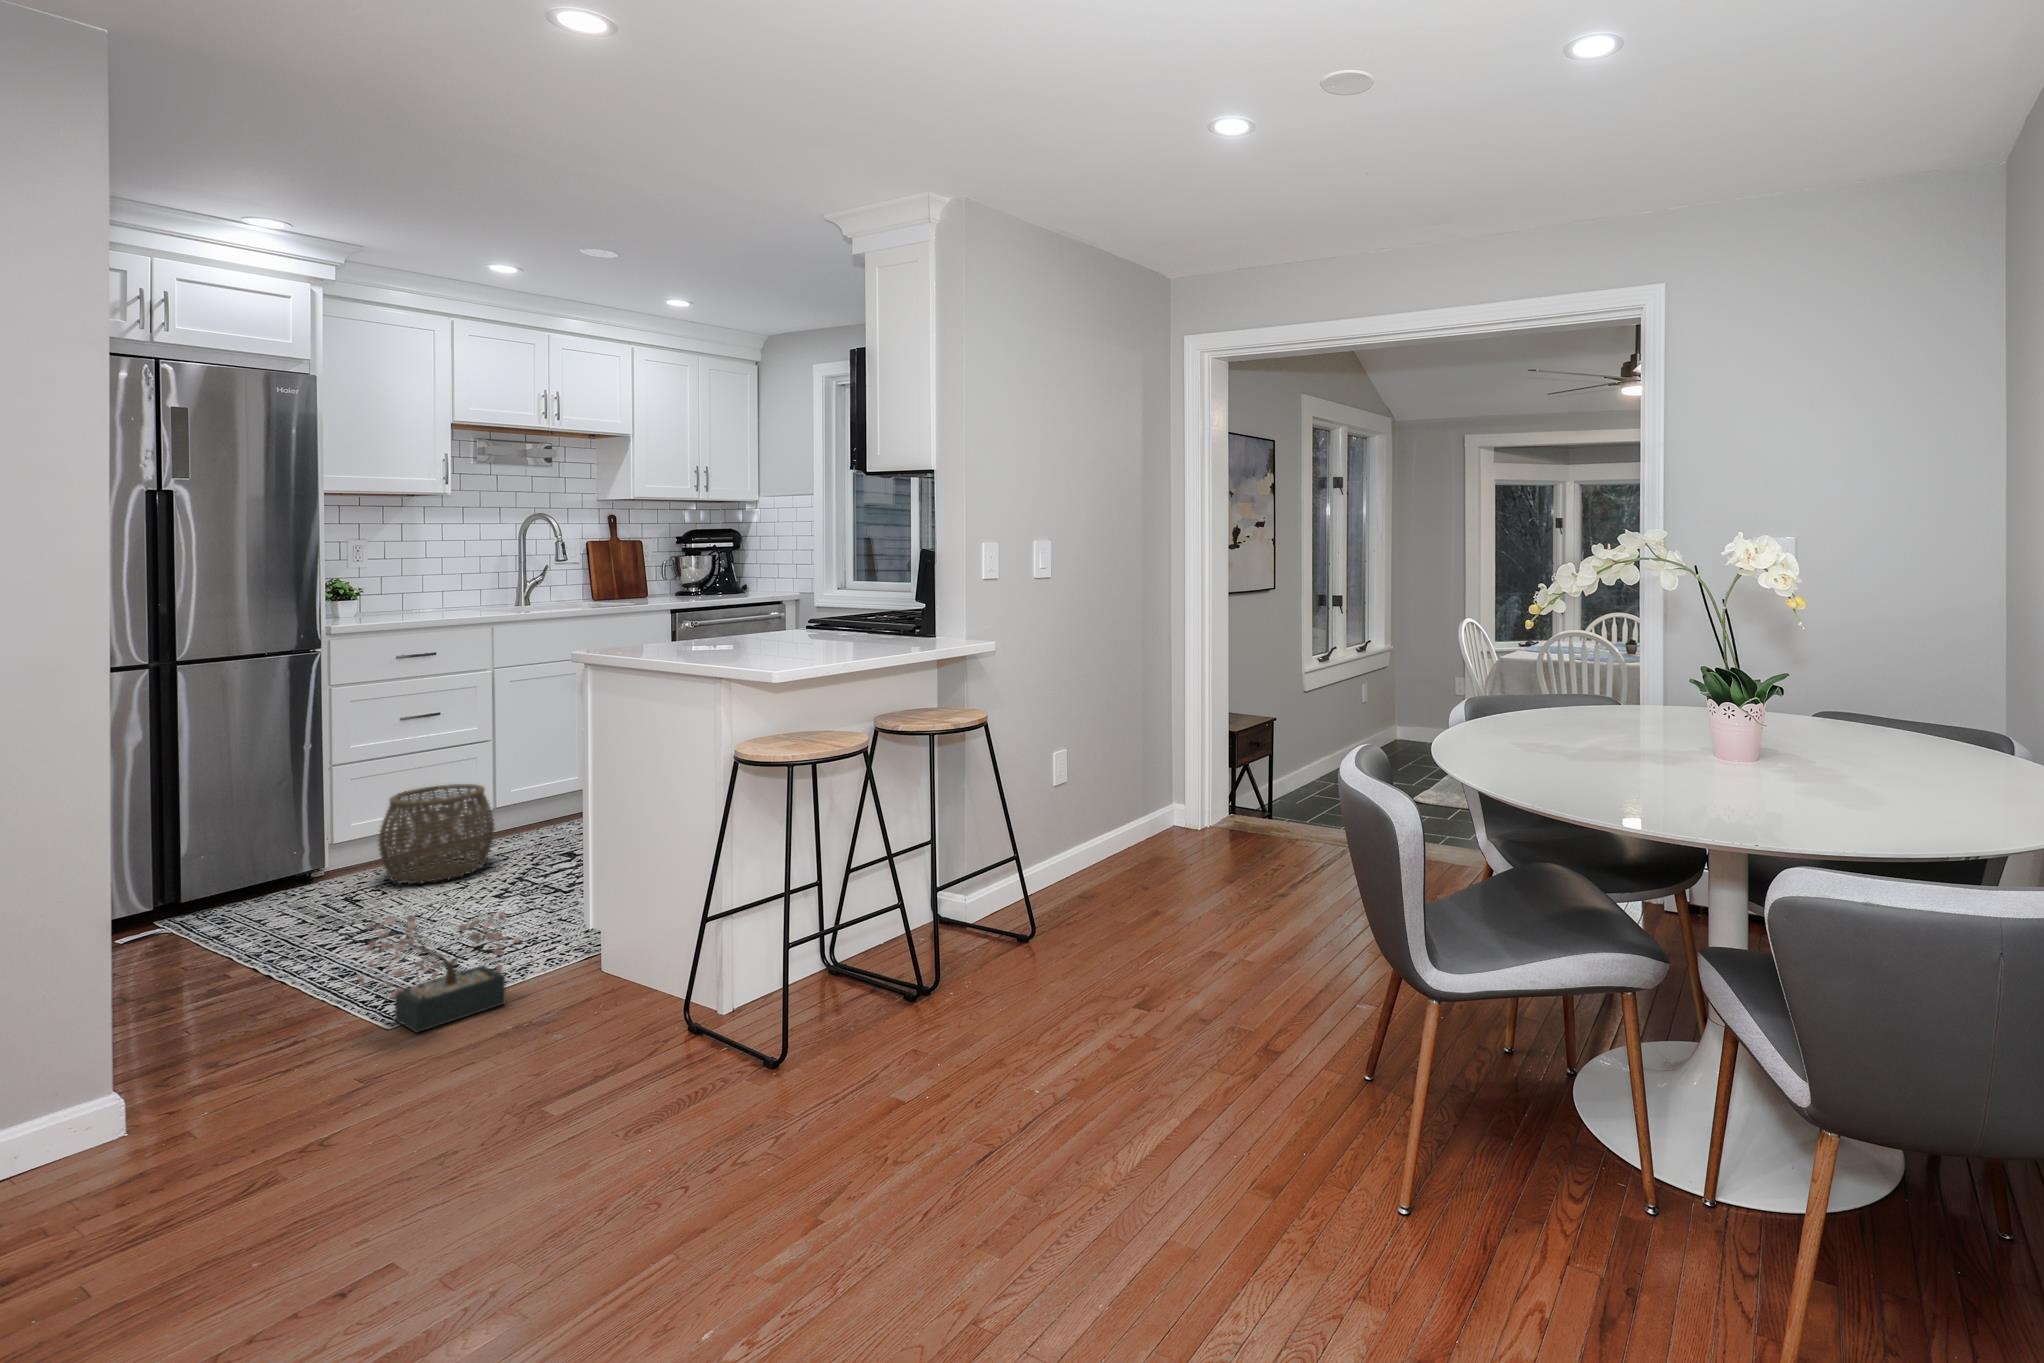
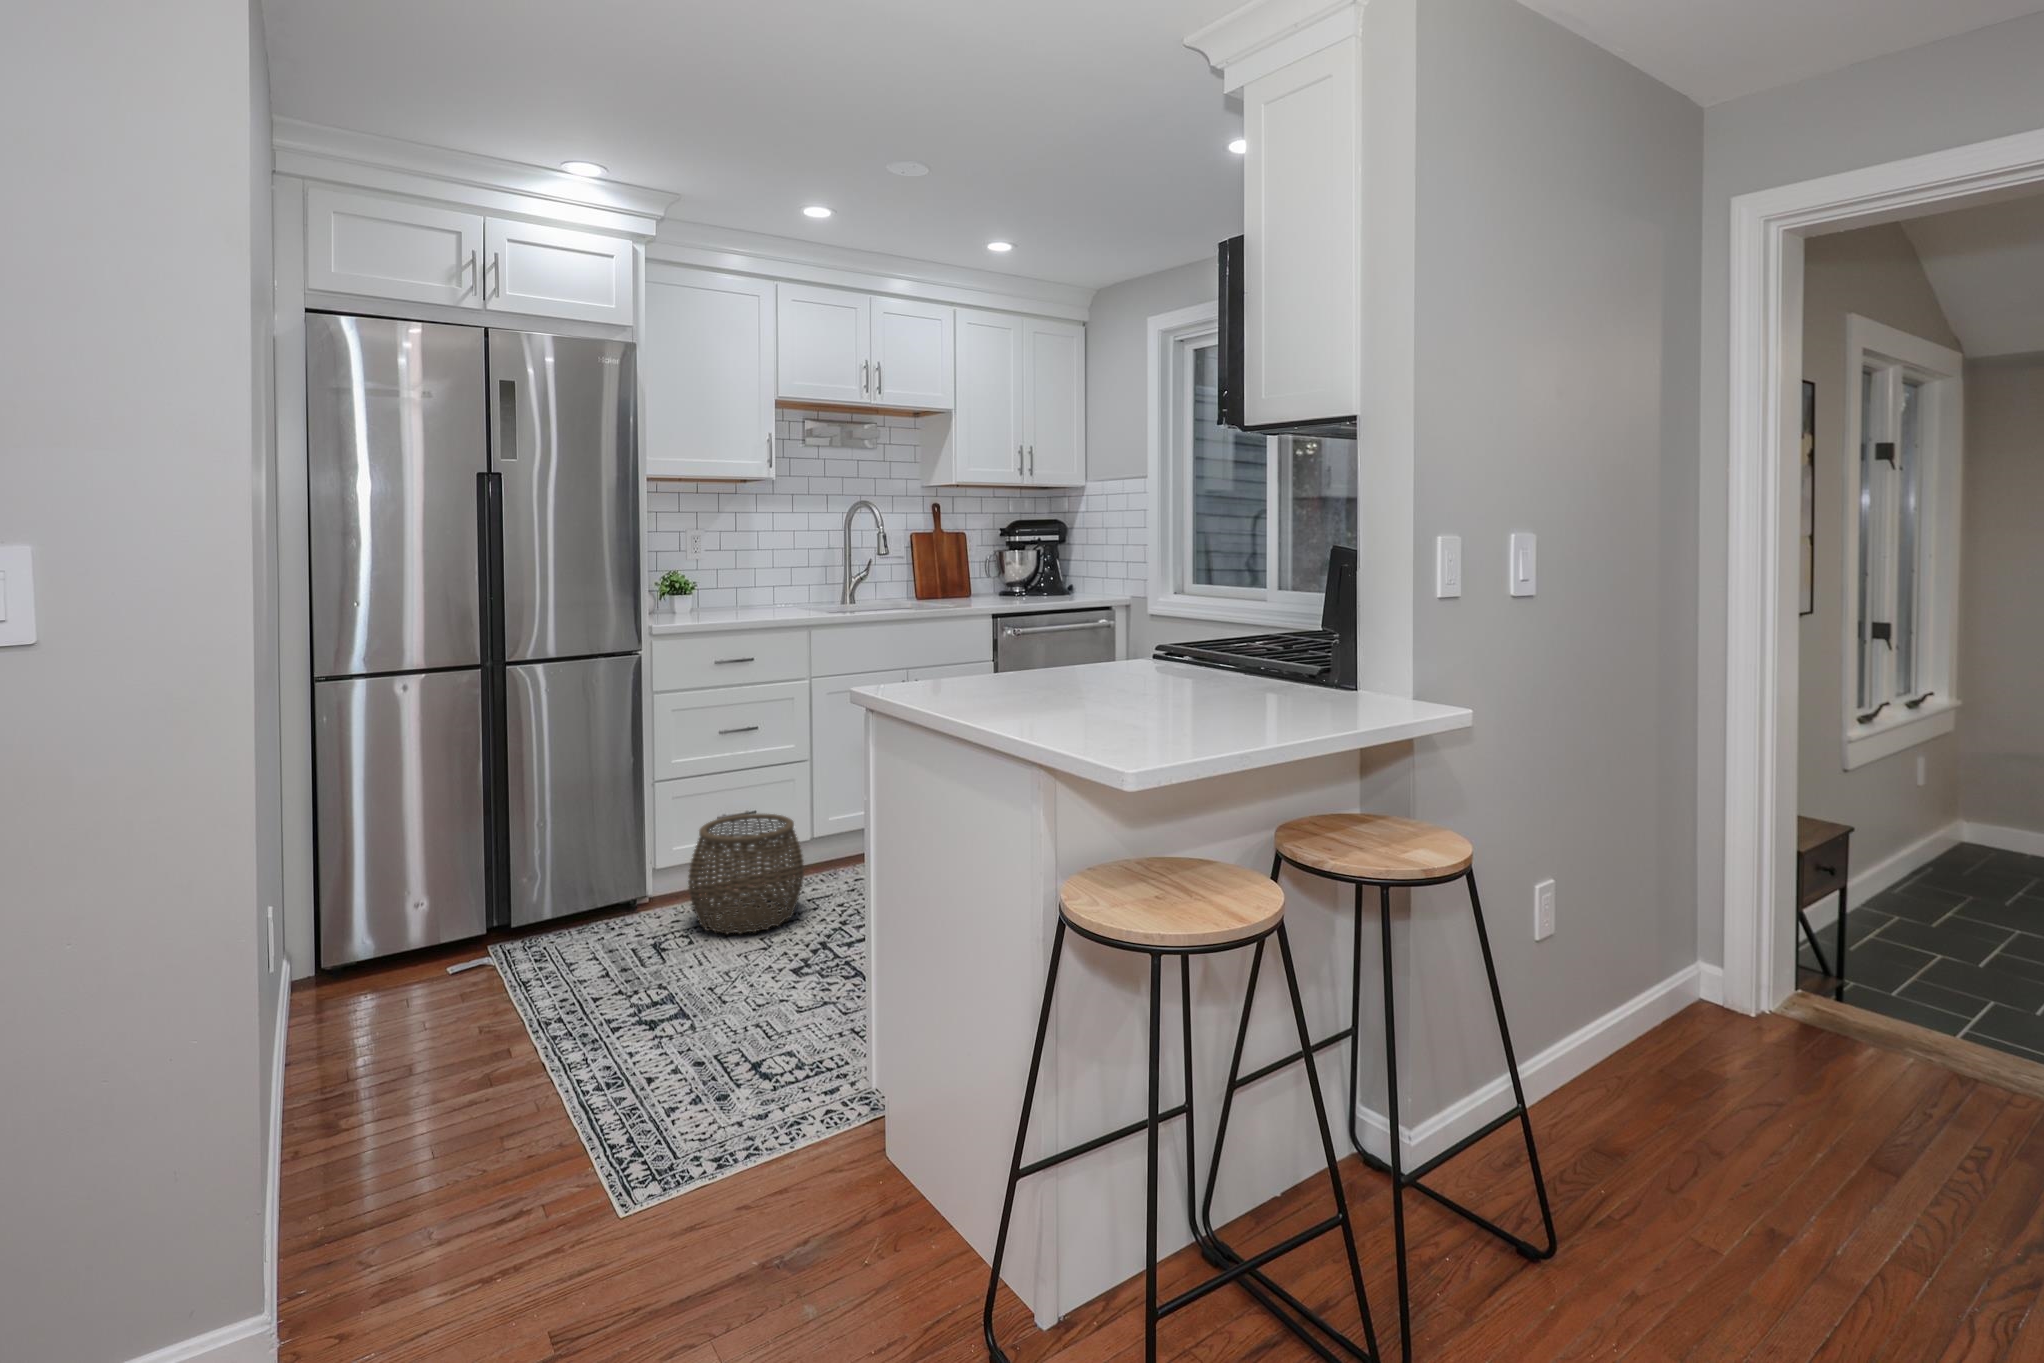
decorative plant: present [357,913,520,1032] -> none [582,1053,788,1243]

